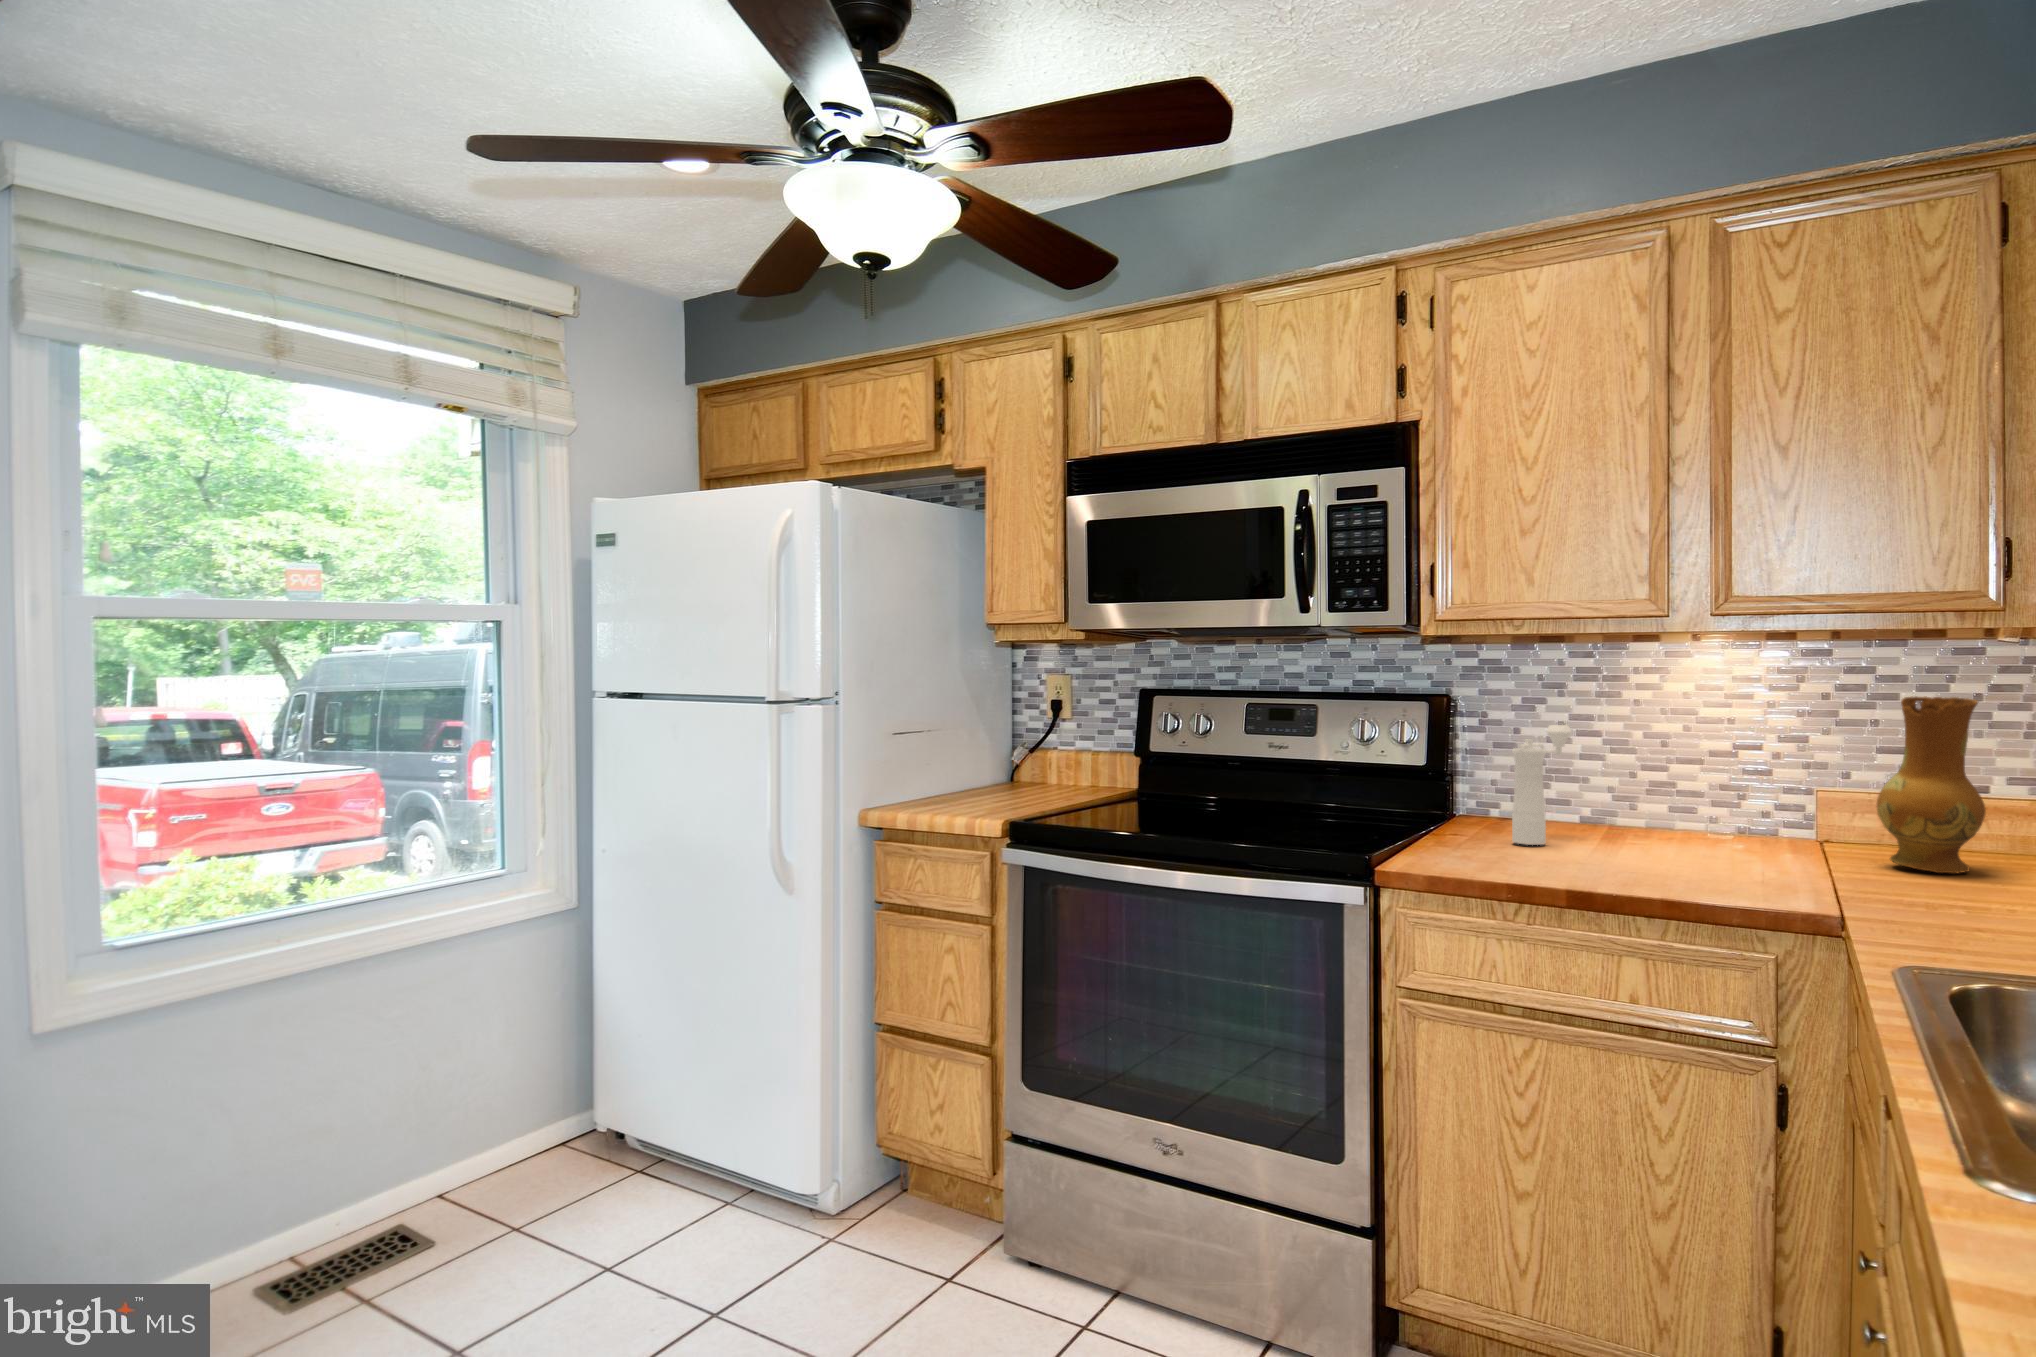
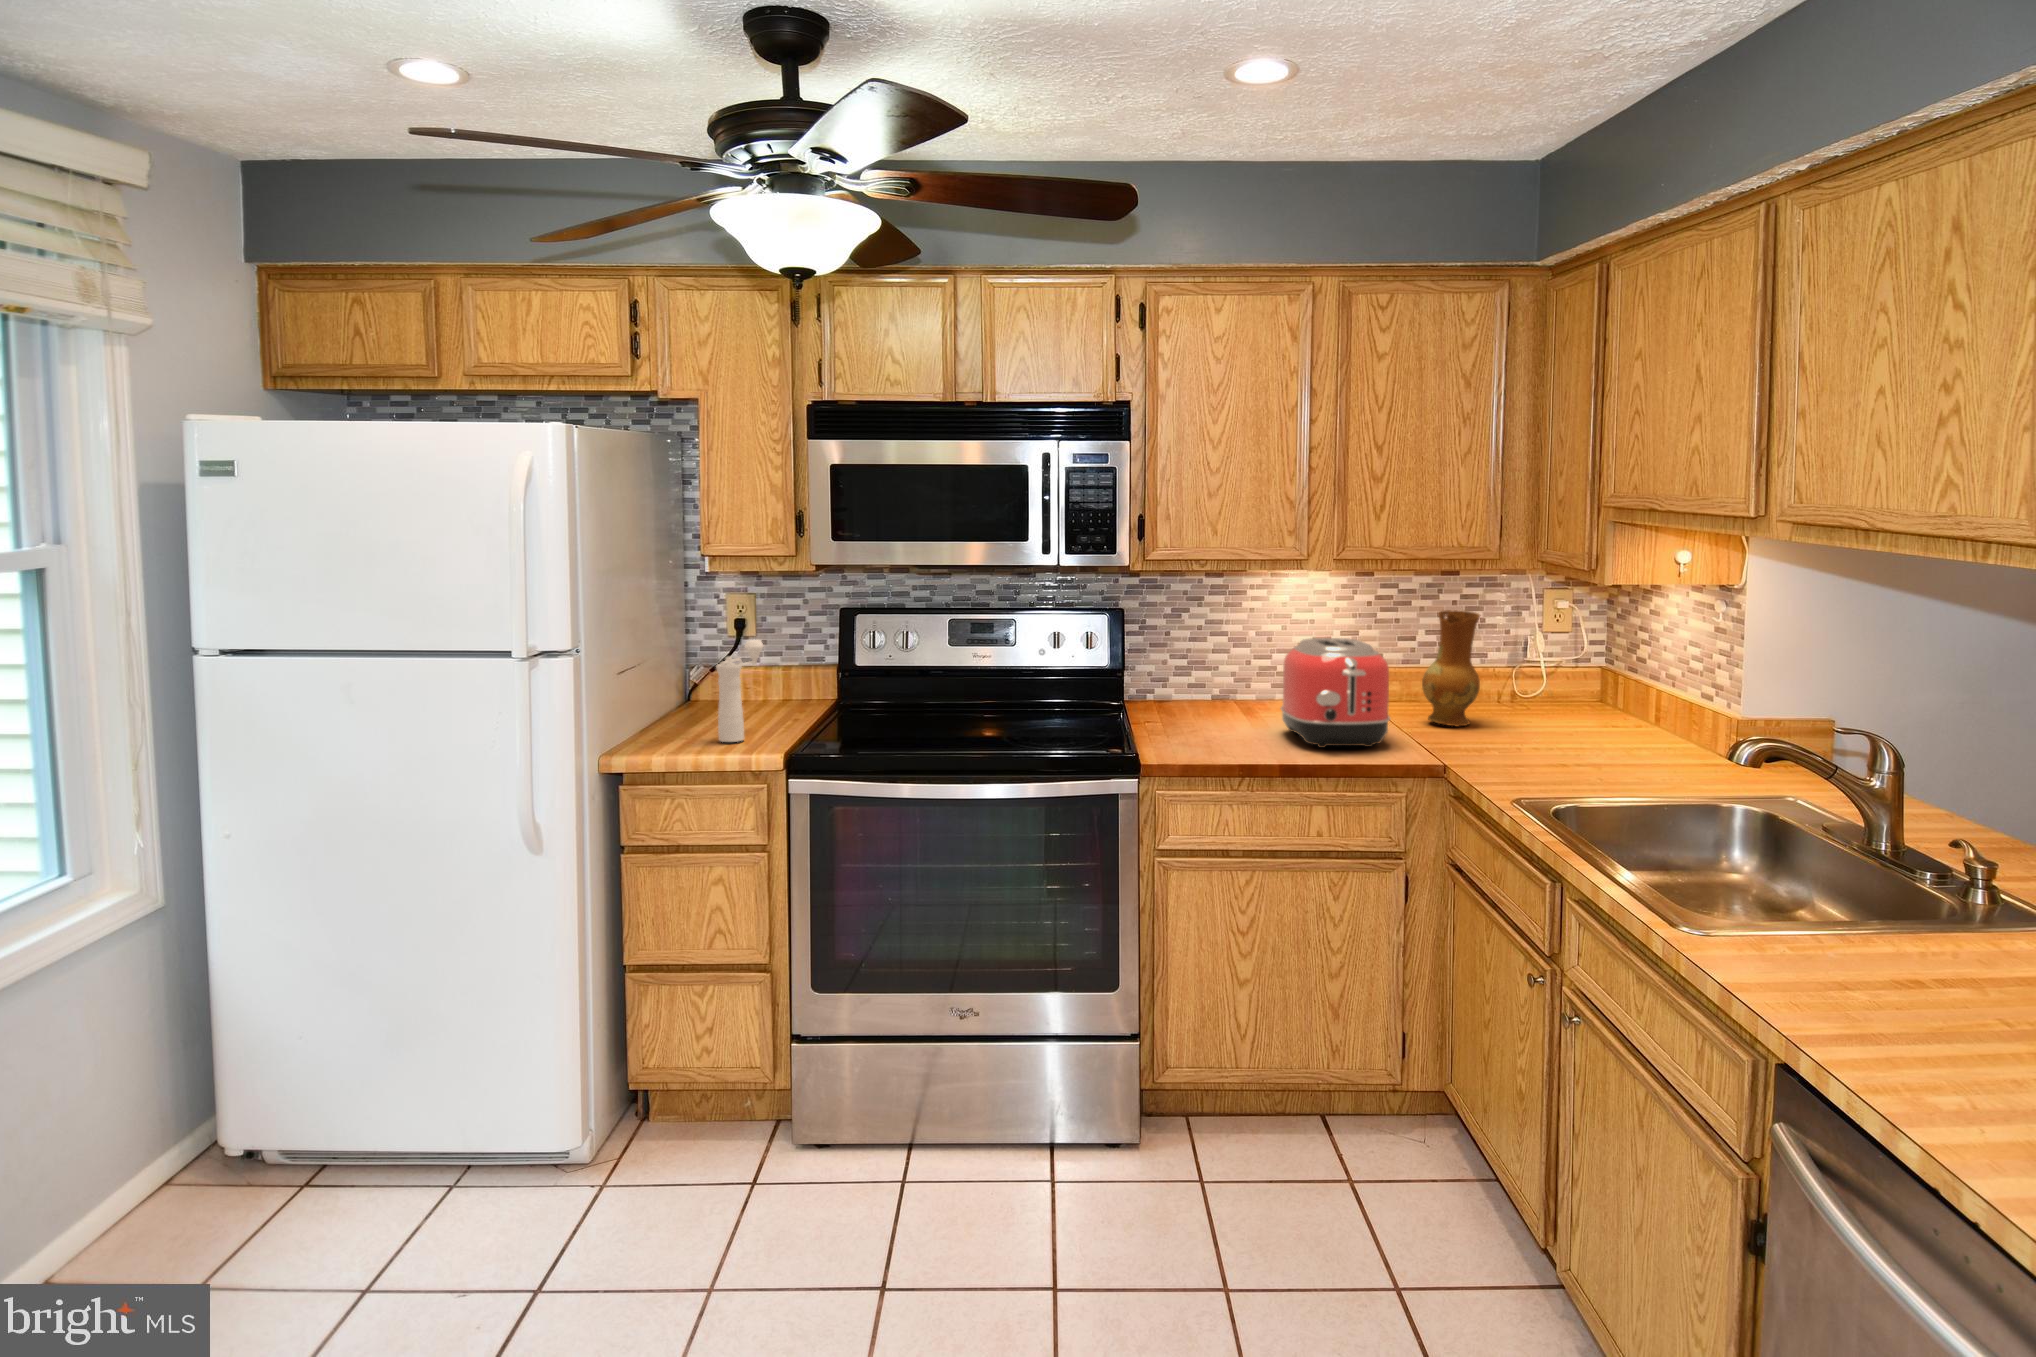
pepper mill: present [1512,725,1571,845] -> present [716,640,763,742]
toaster: none [1615,727,1778,882] -> present [1281,638,1390,748]

